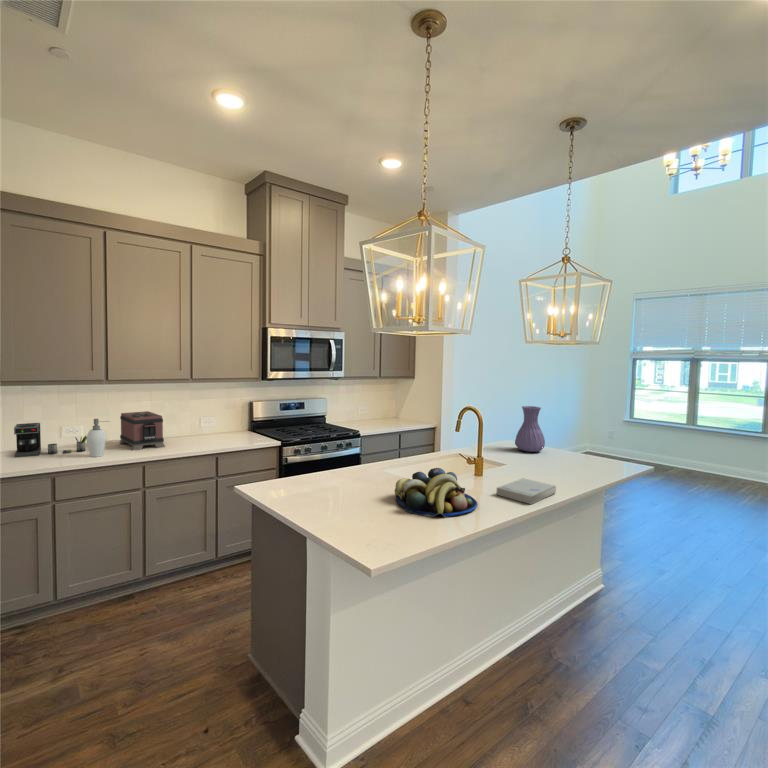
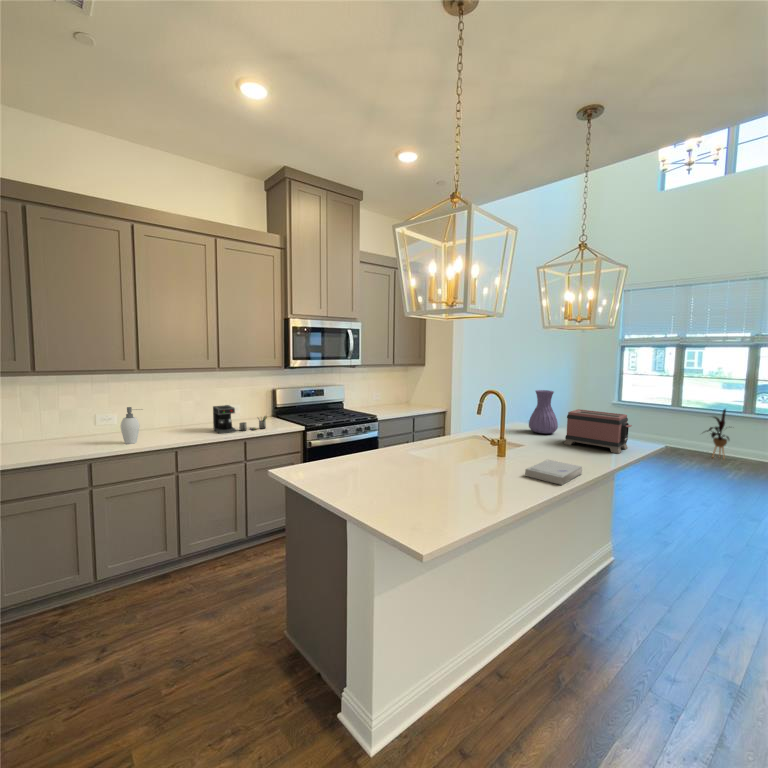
toaster: present [119,411,165,450] -> present [564,409,632,453]
coffee maker: present [14,423,87,457] -> present [213,405,267,434]
house plant: none [712,428,750,483] -> present [707,409,729,459]
fruit bowl: present [395,468,477,517] -> none [428,451,511,500]

